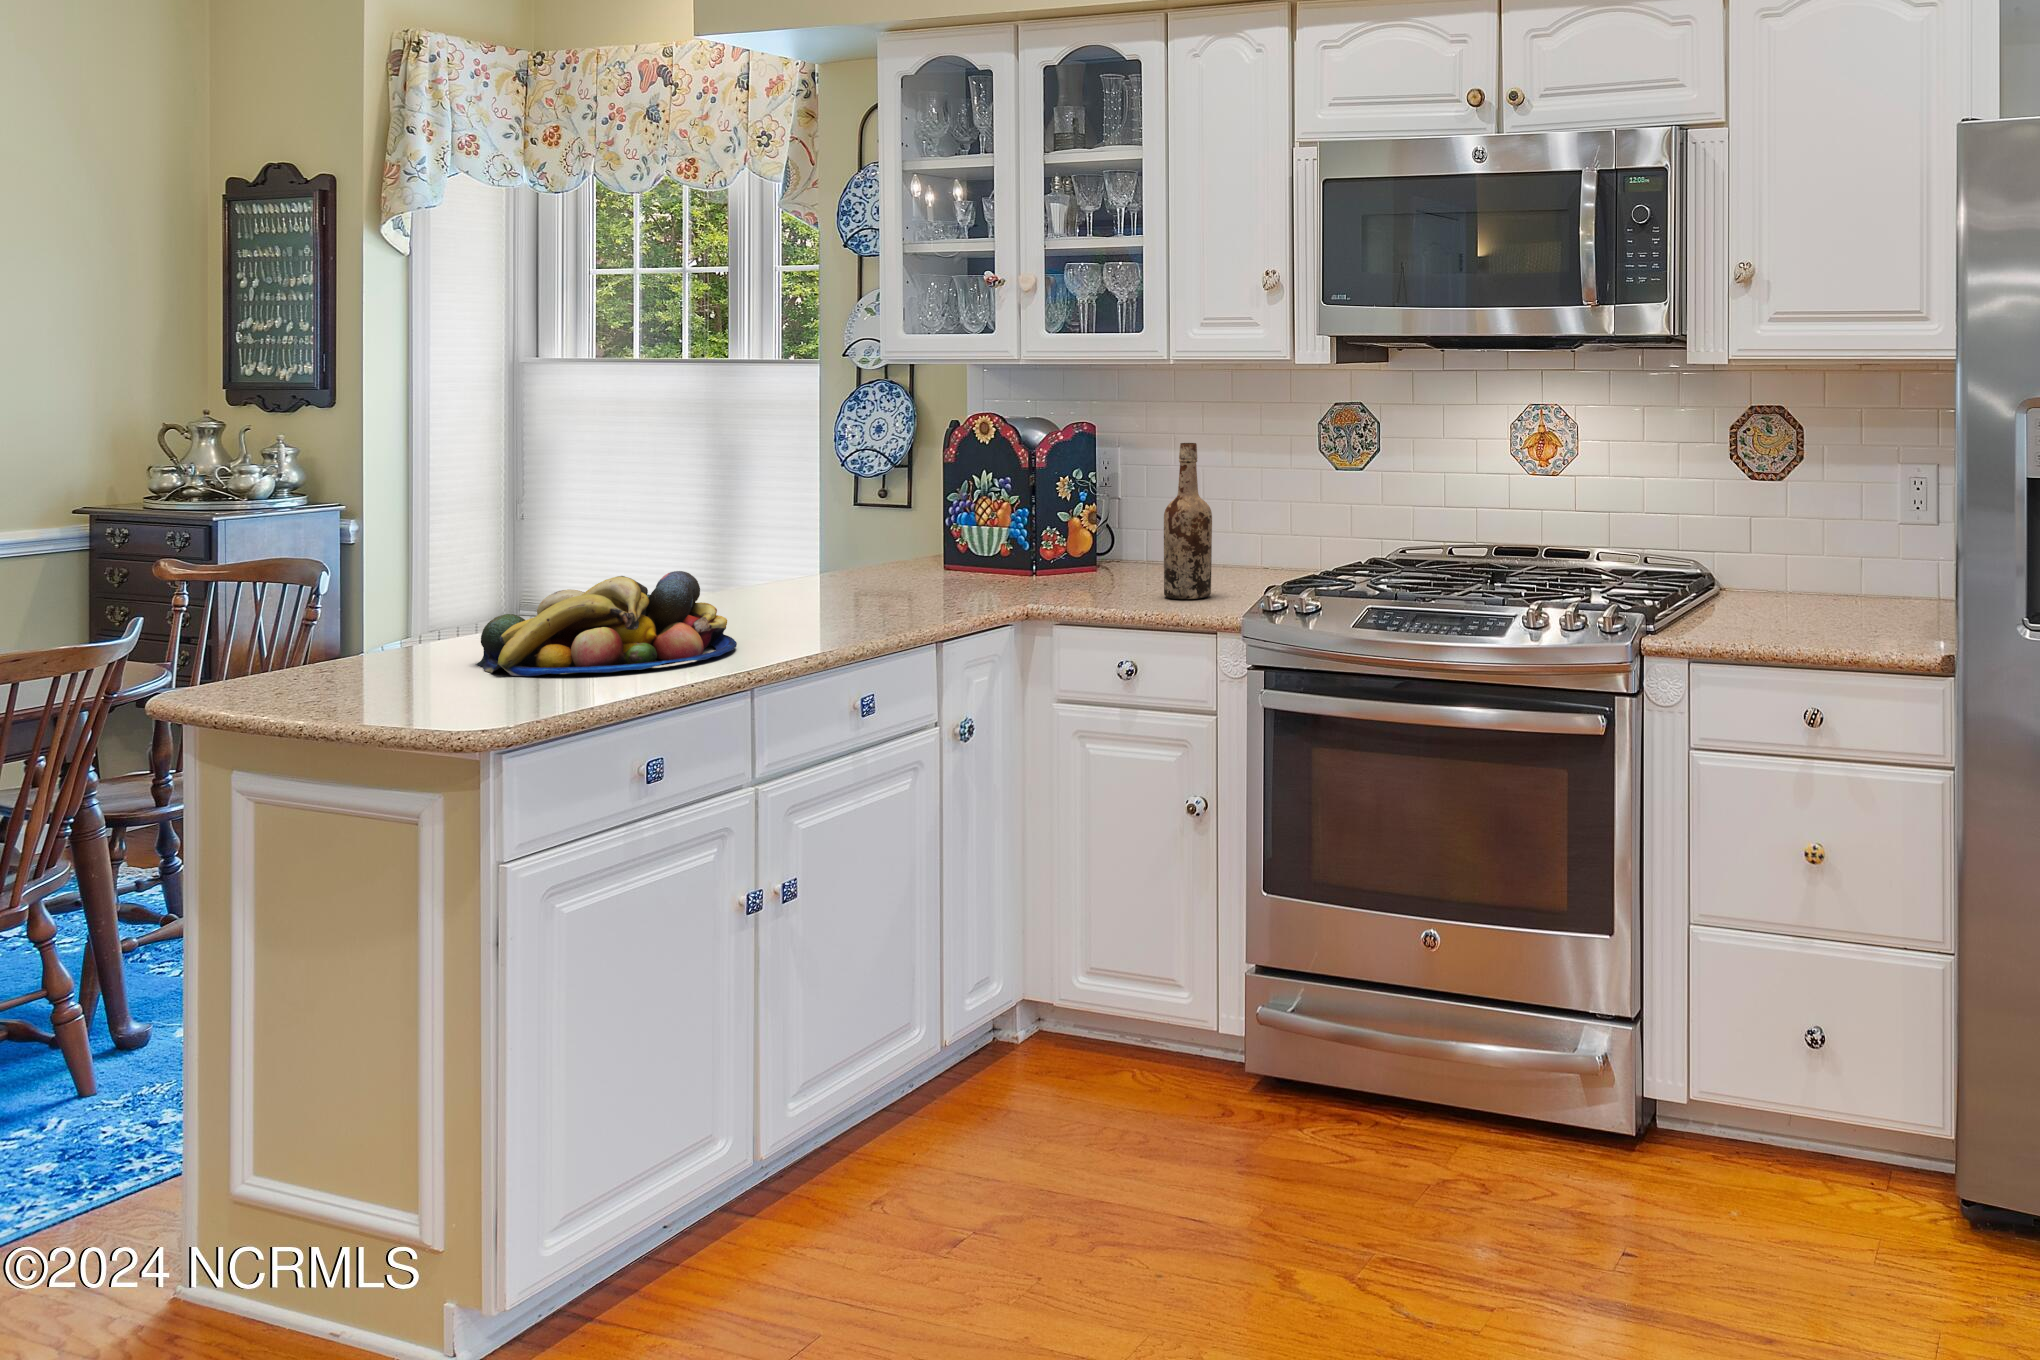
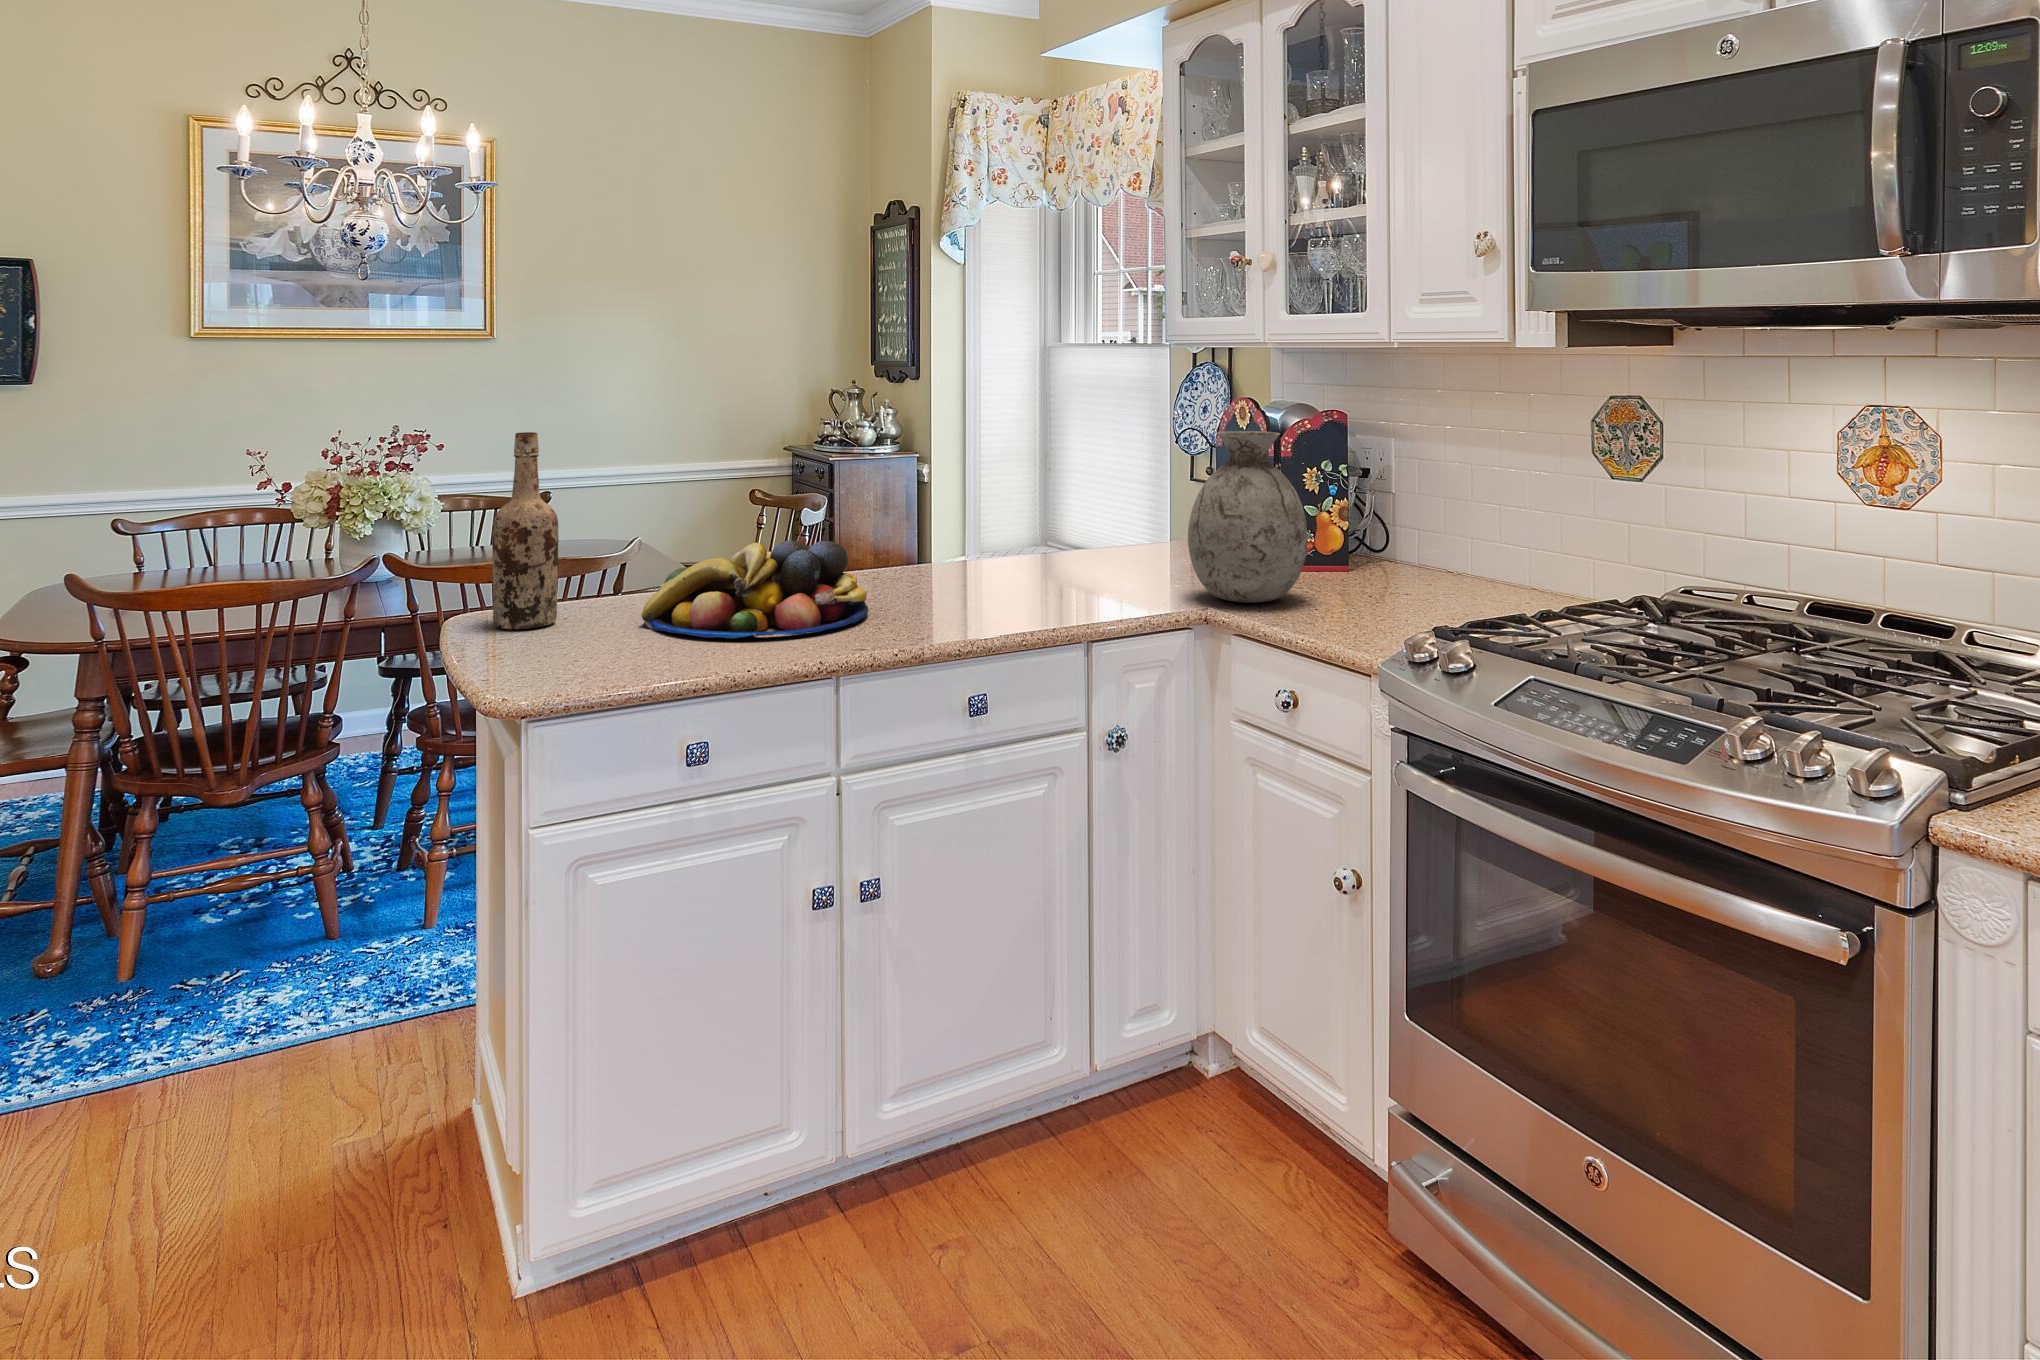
vase: none [997,442,1109,598] -> present [1188,431,1308,603]
wine bottle: present [1164,443,1212,599] -> present [493,432,558,629]

